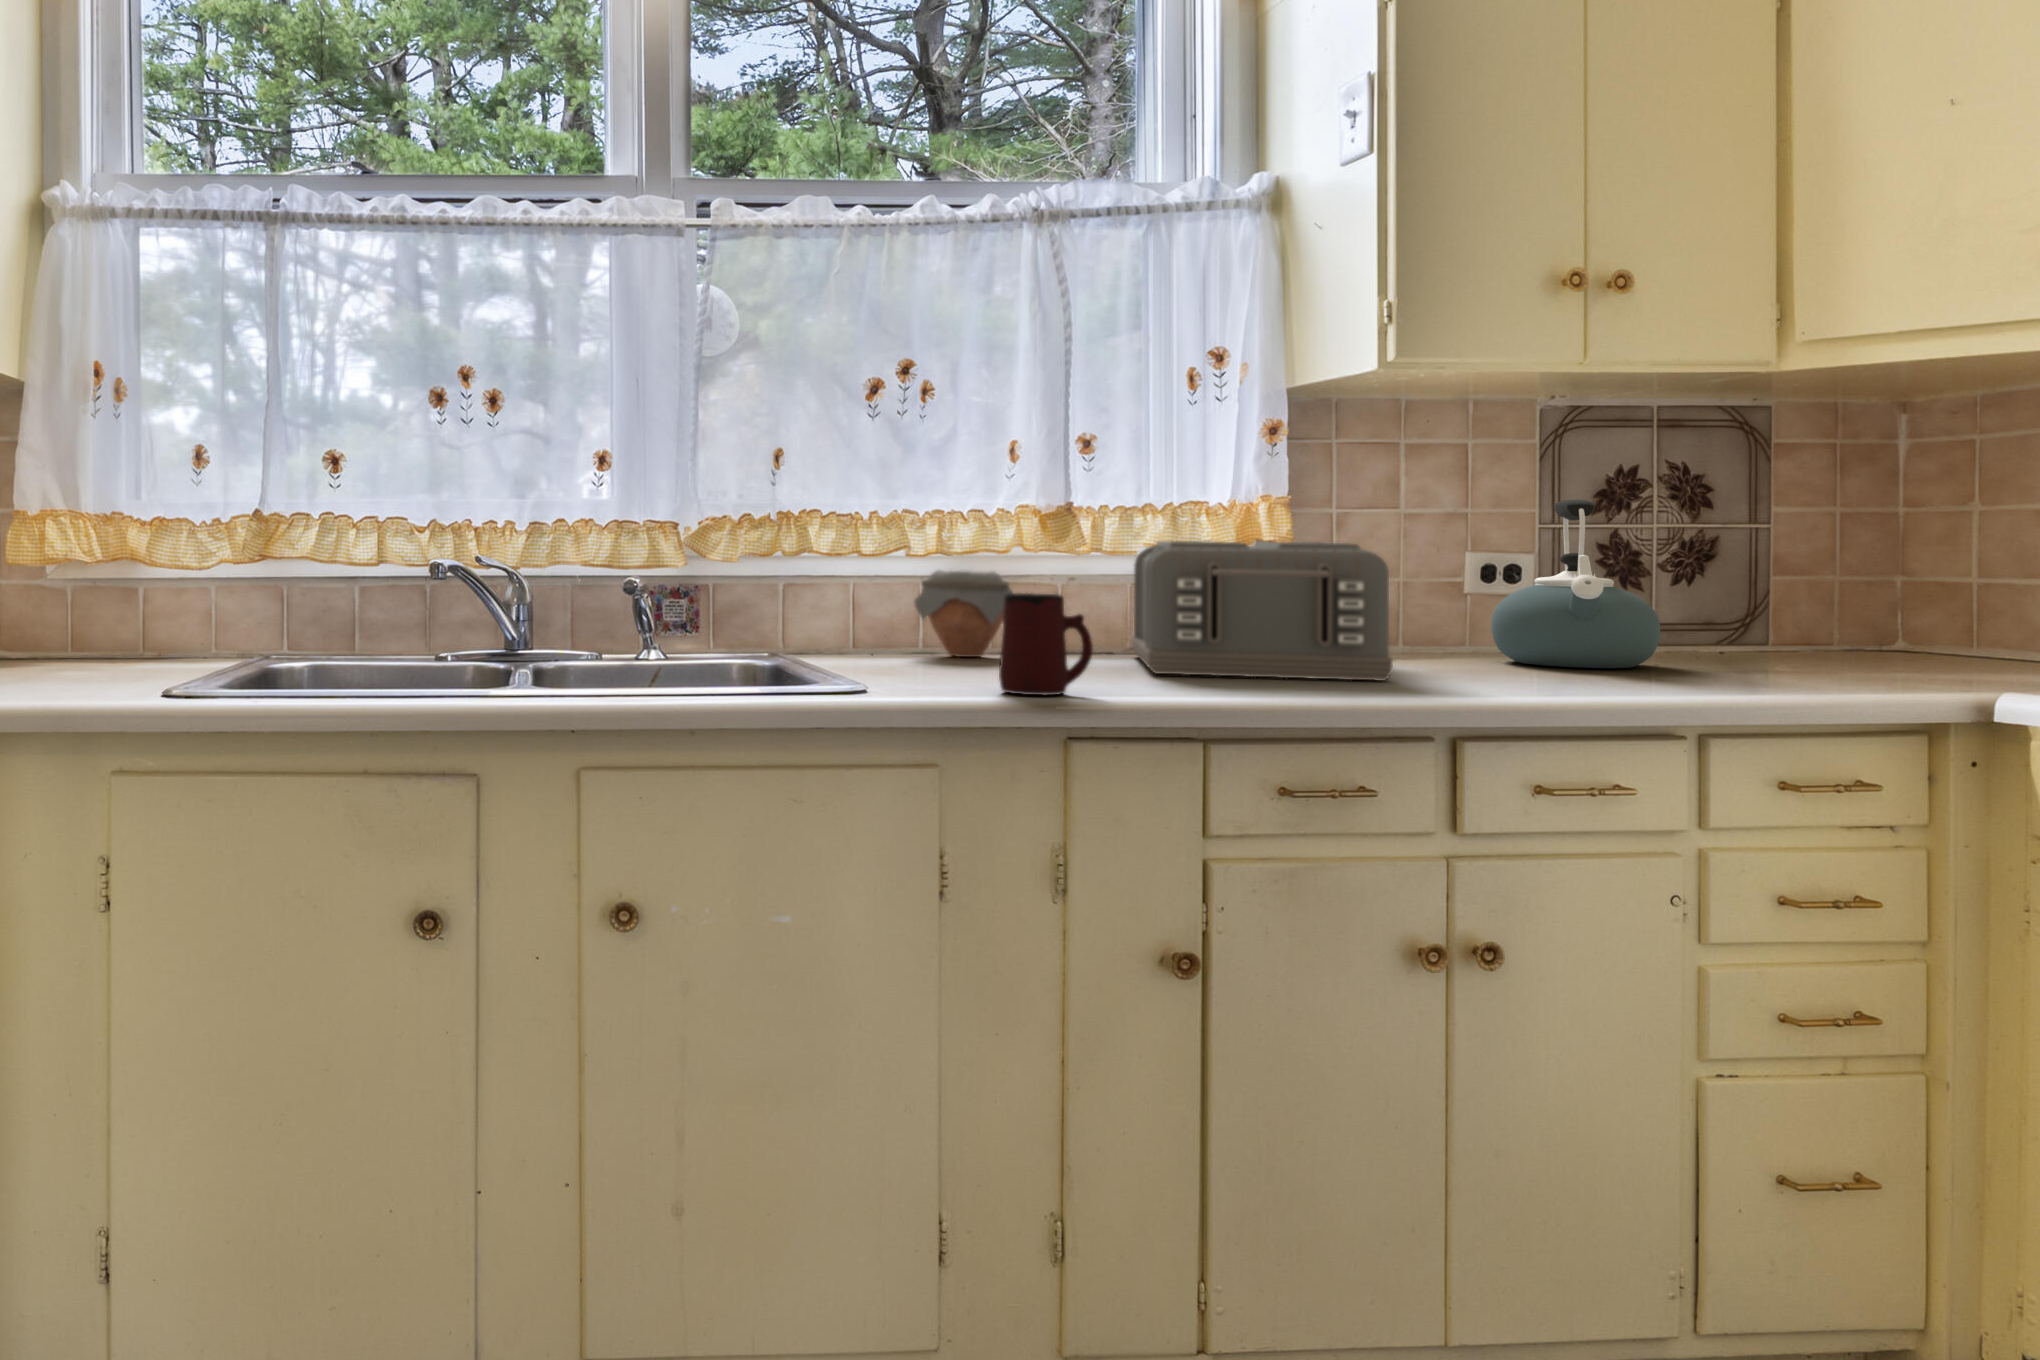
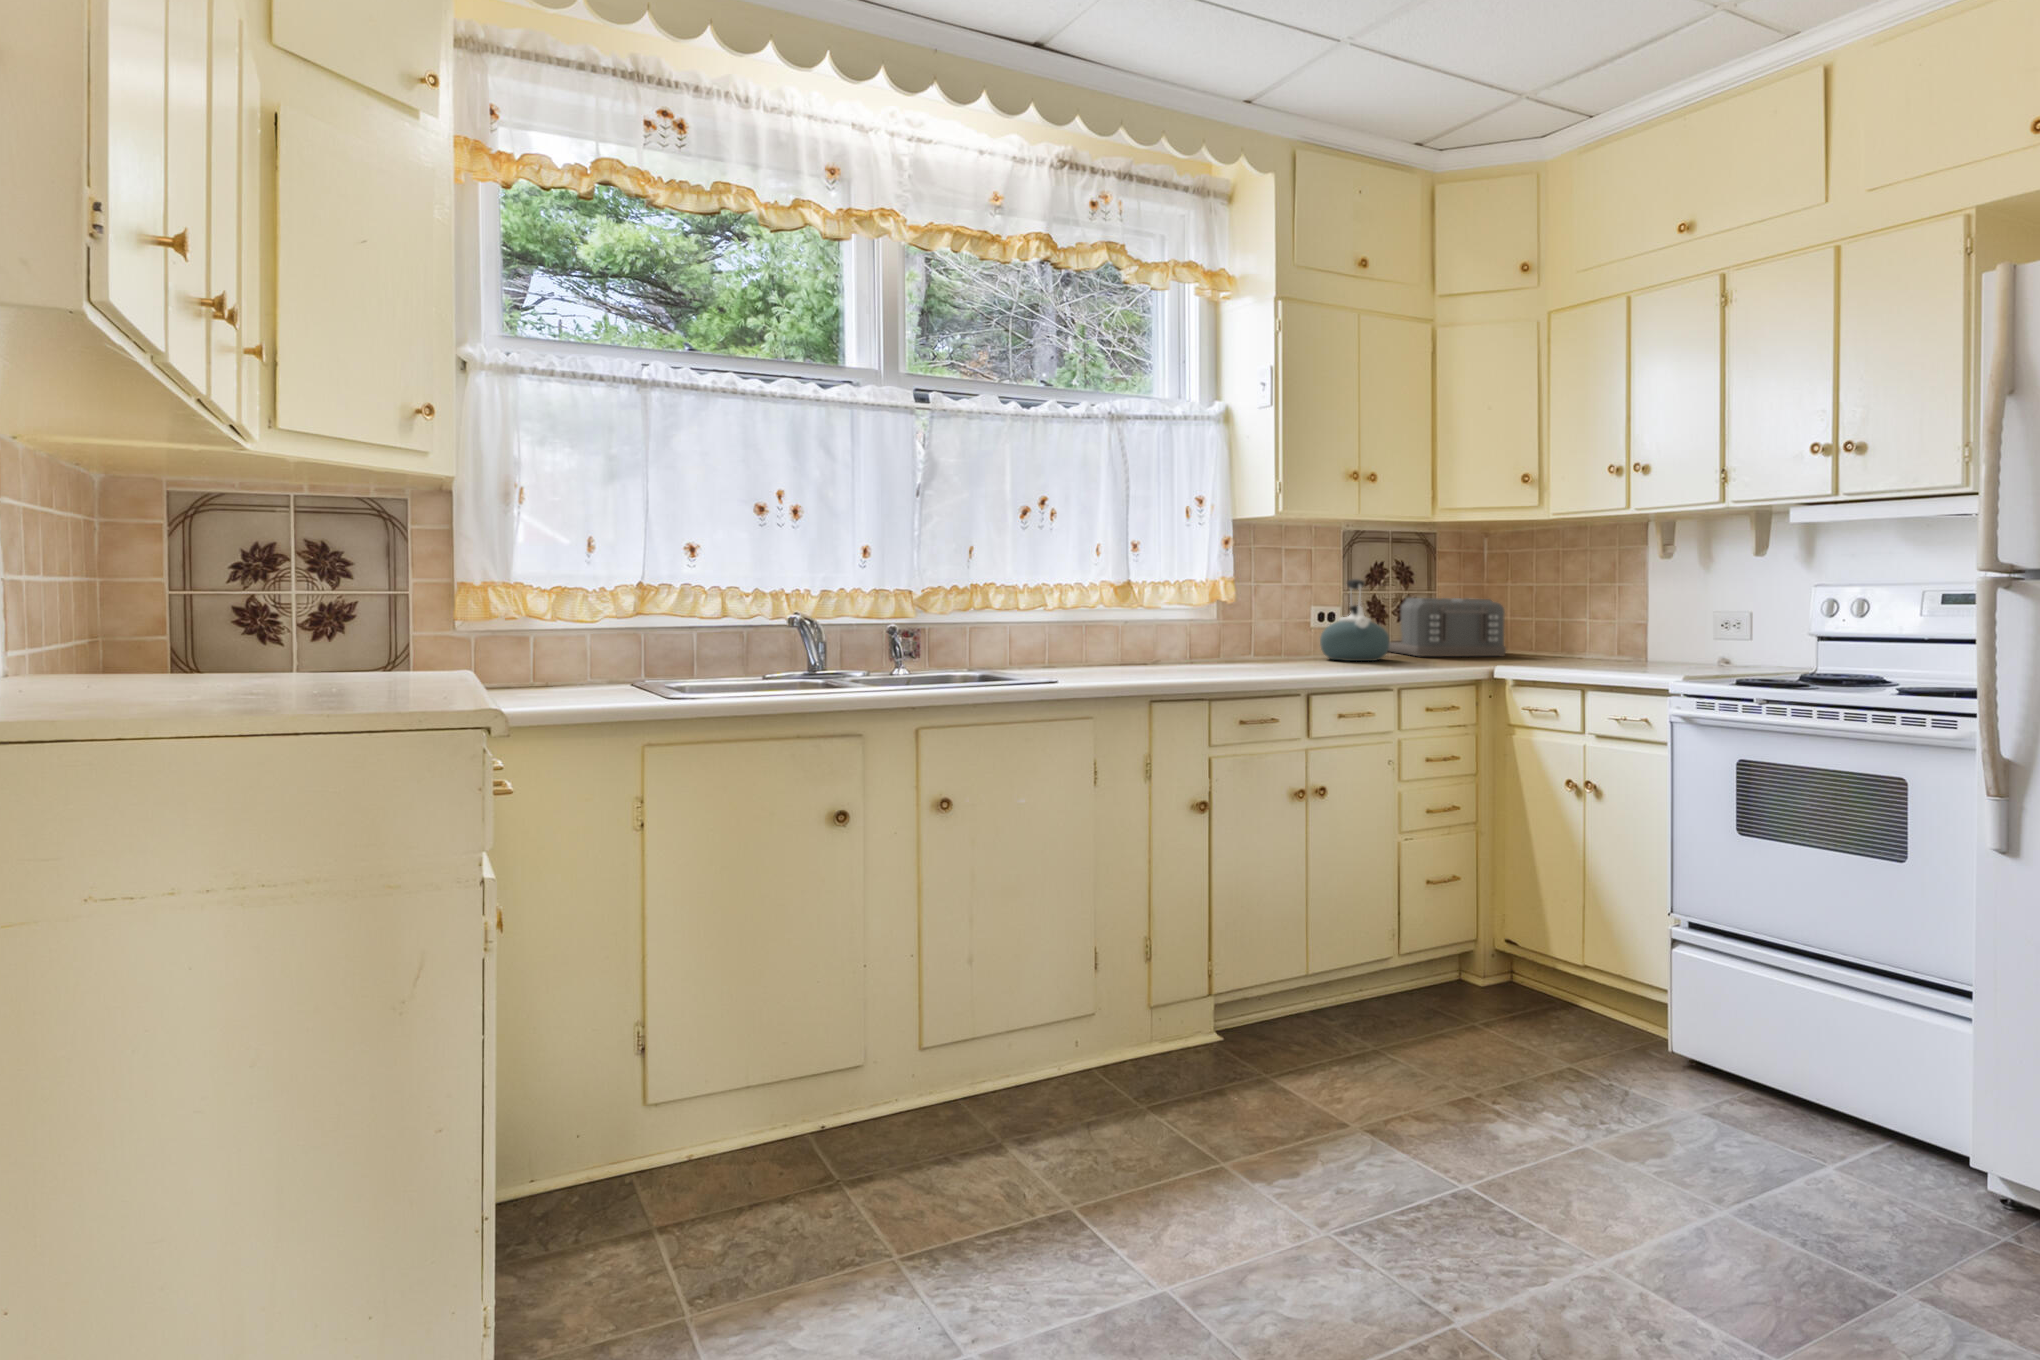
toaster: present [1132,541,1393,681] -> present [1388,598,1506,657]
jar: present [914,570,1013,657] -> none [1043,616,1099,665]
mug: present [999,593,1093,695] -> none [1117,629,1163,682]

